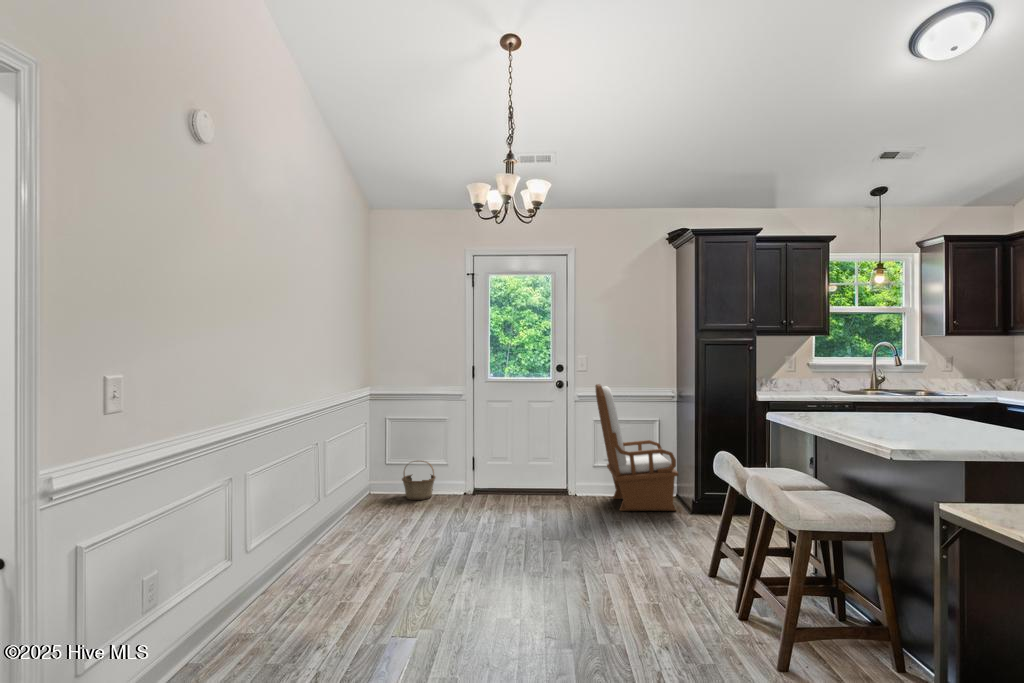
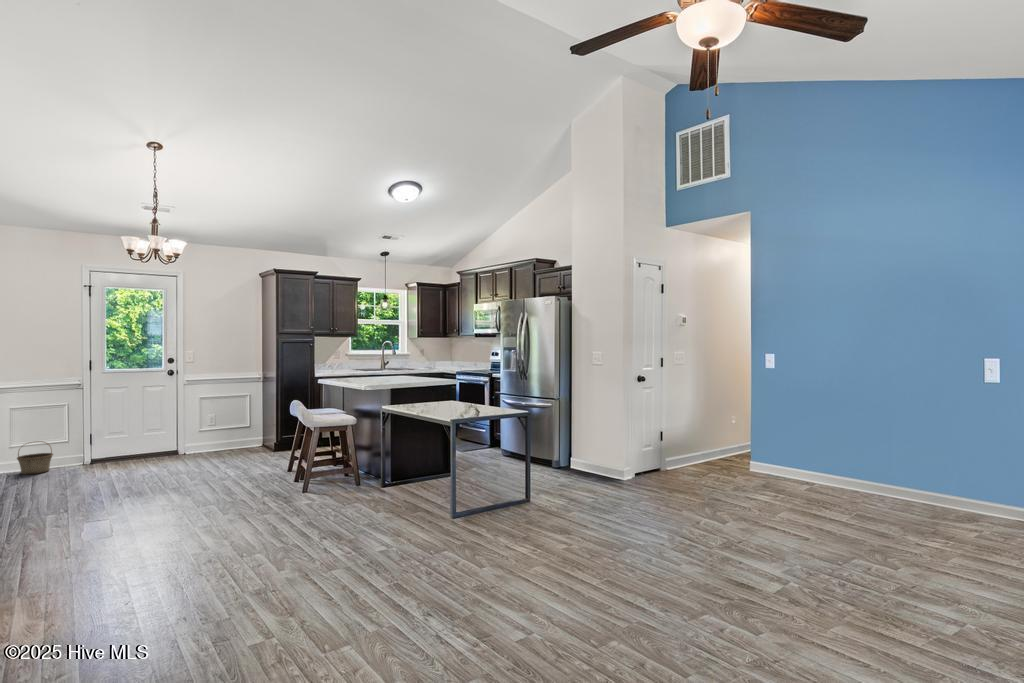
armchair: present [595,384,678,511] -> none [202,371,266,457]

